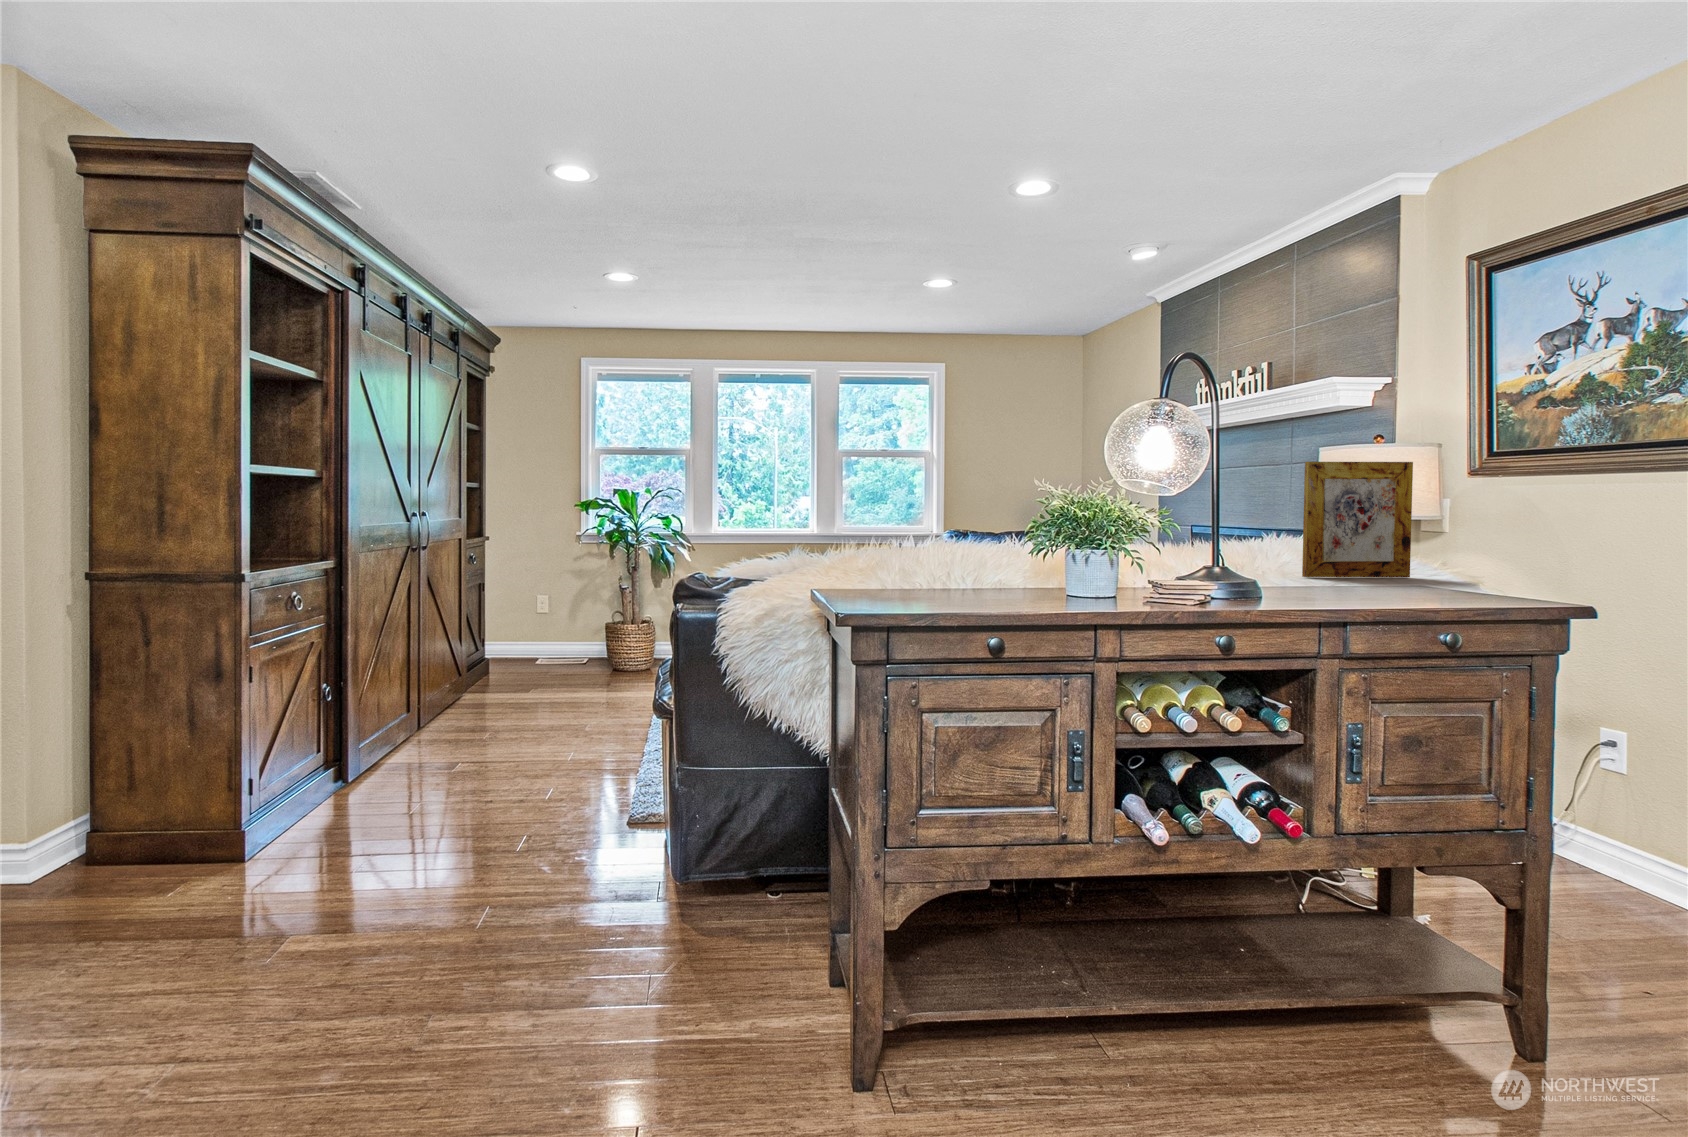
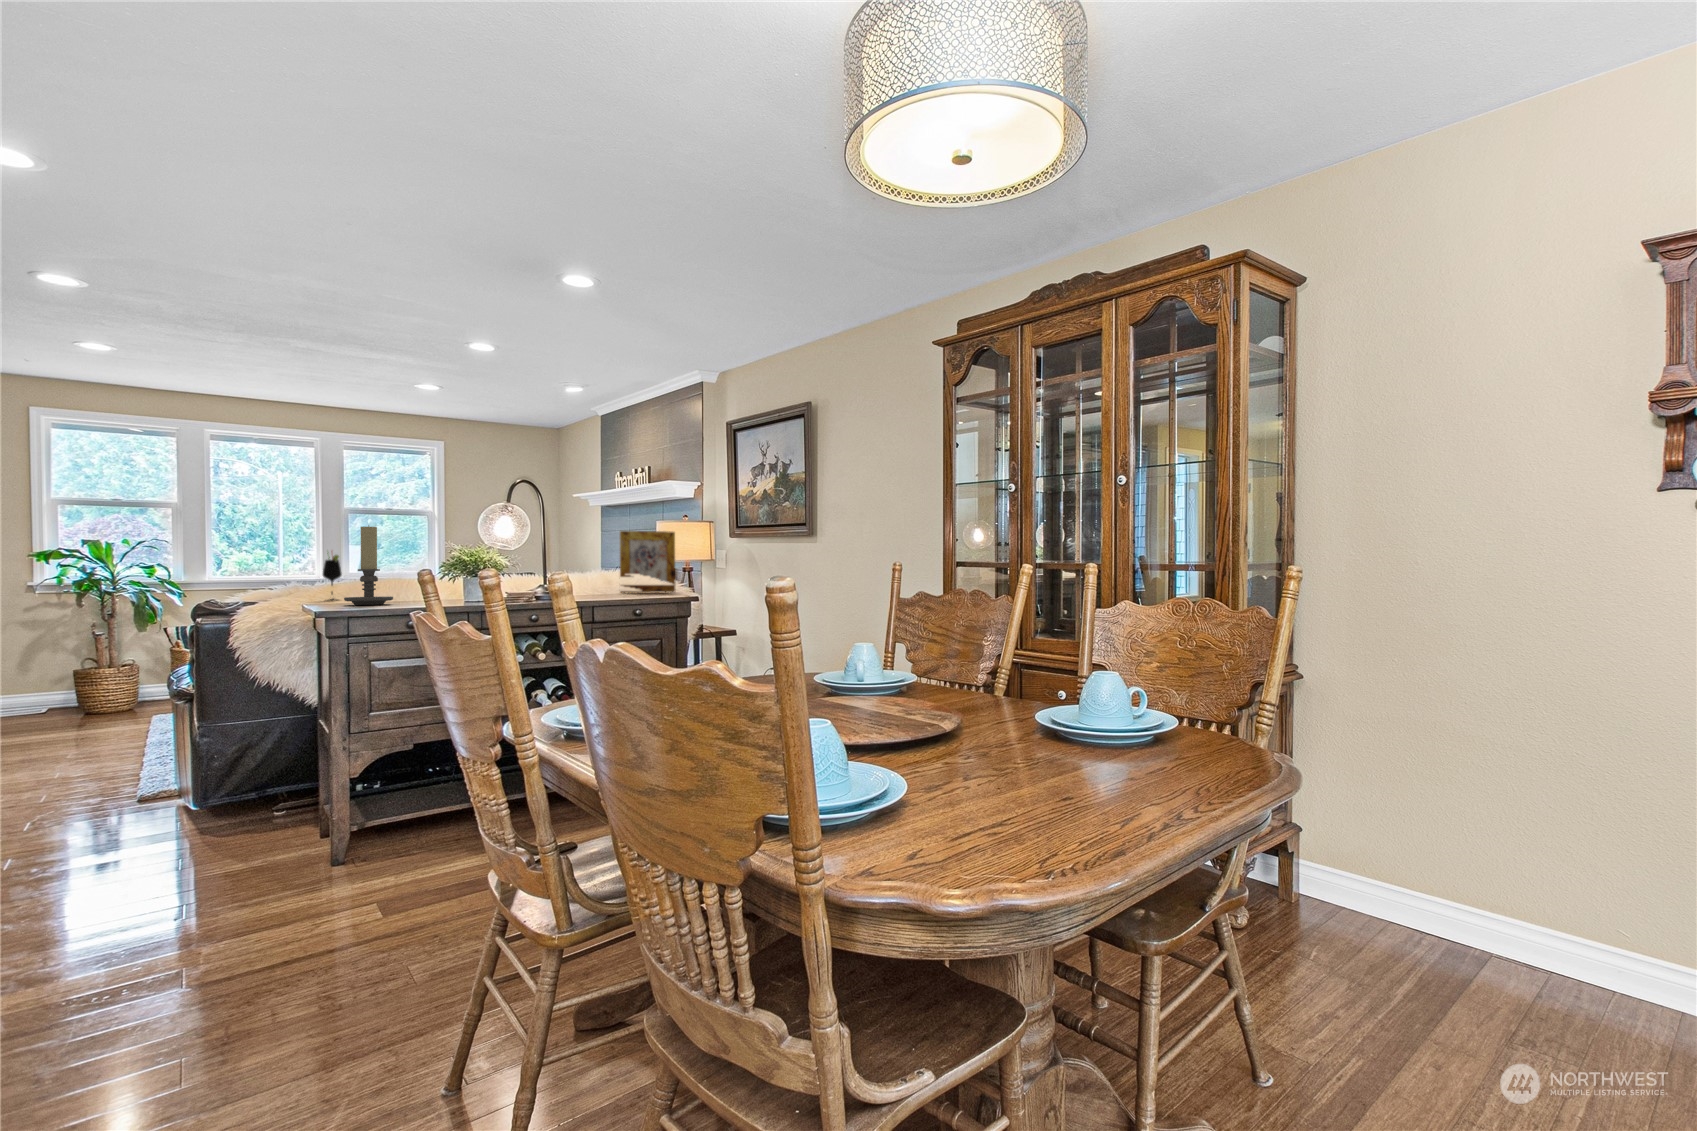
candle holder: none [875,457,951,601] -> present [344,525,393,605]
wine glass: none [839,500,865,580] -> present [323,553,342,600]

